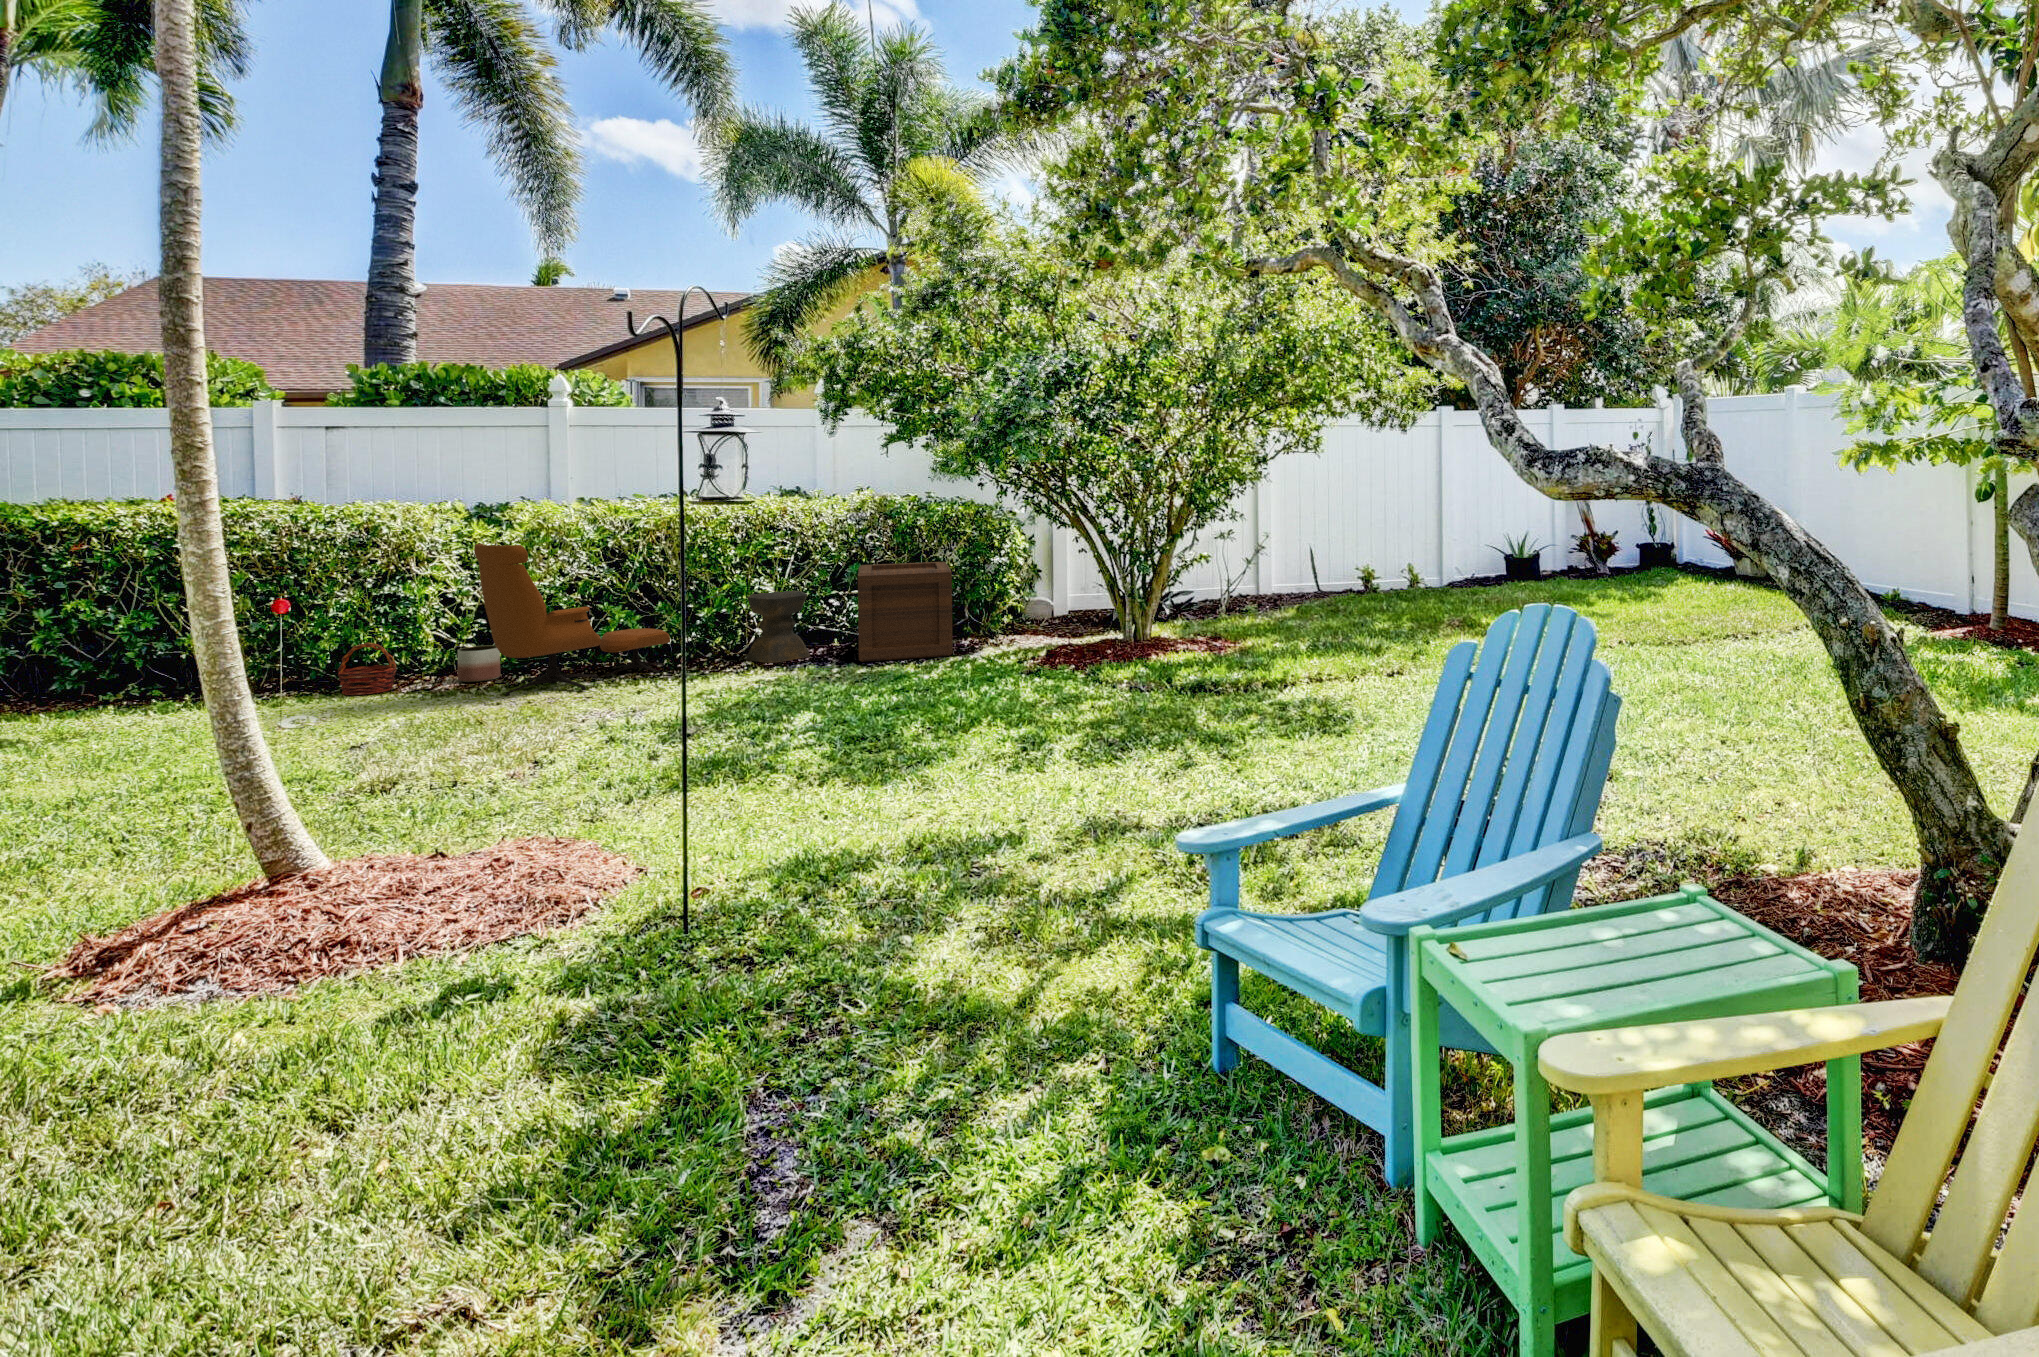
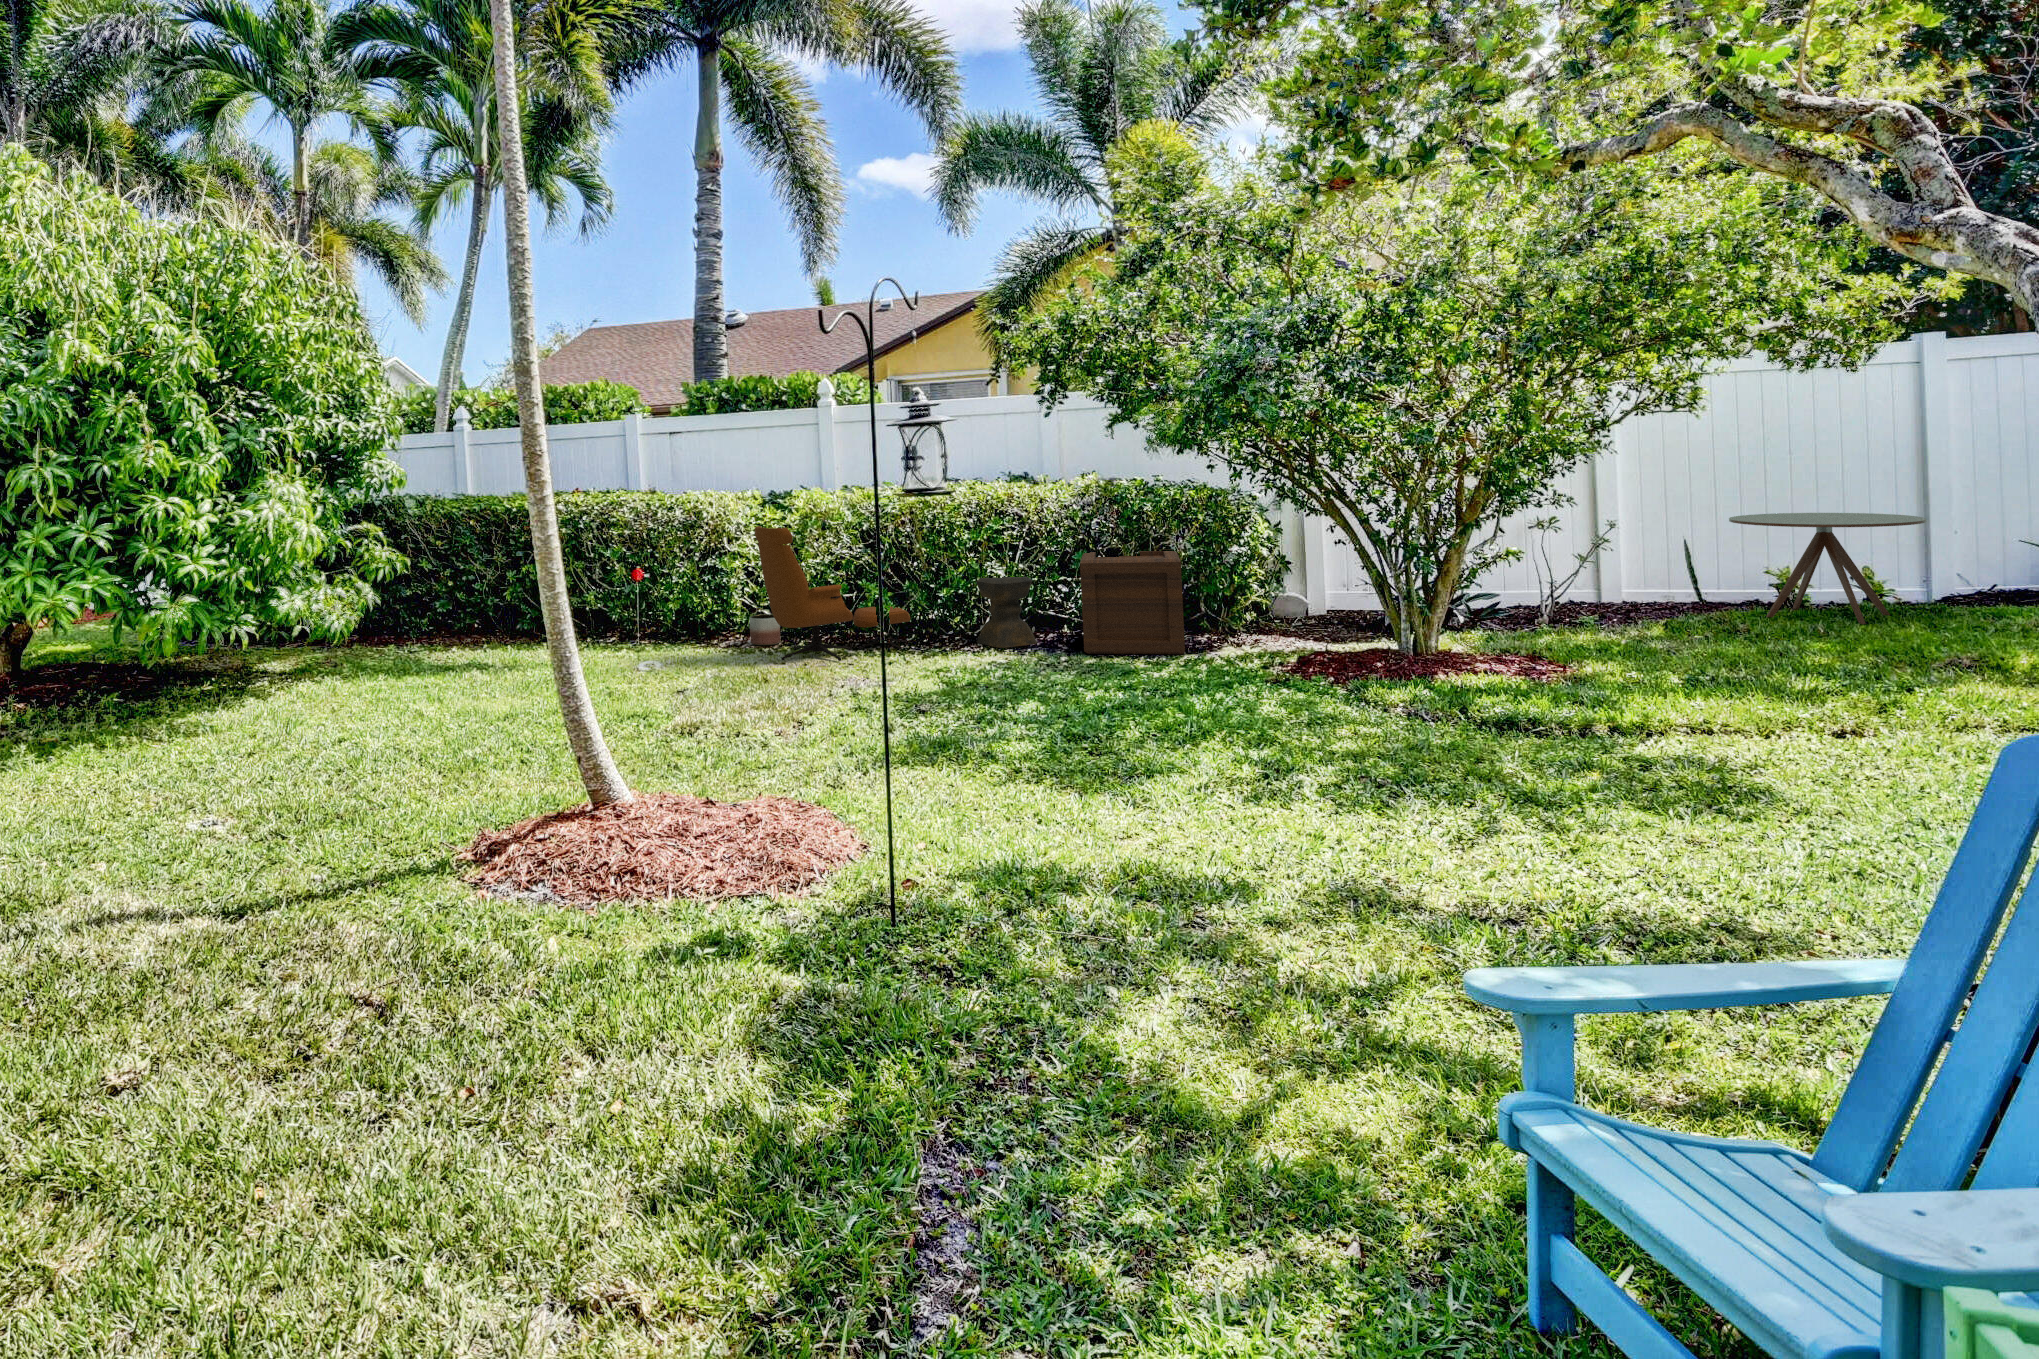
round table: none [1331,528,1430,603] -> present [1729,513,1927,624]
basket: present [338,643,396,695] -> none [671,607,709,650]

